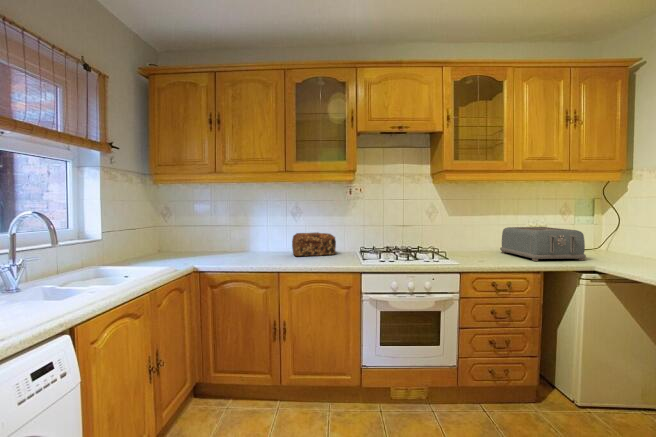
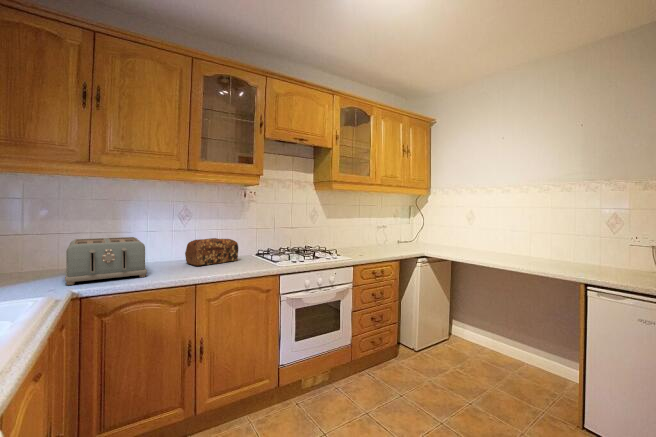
toaster: present [500,227,586,261] -> present [65,237,147,285]

